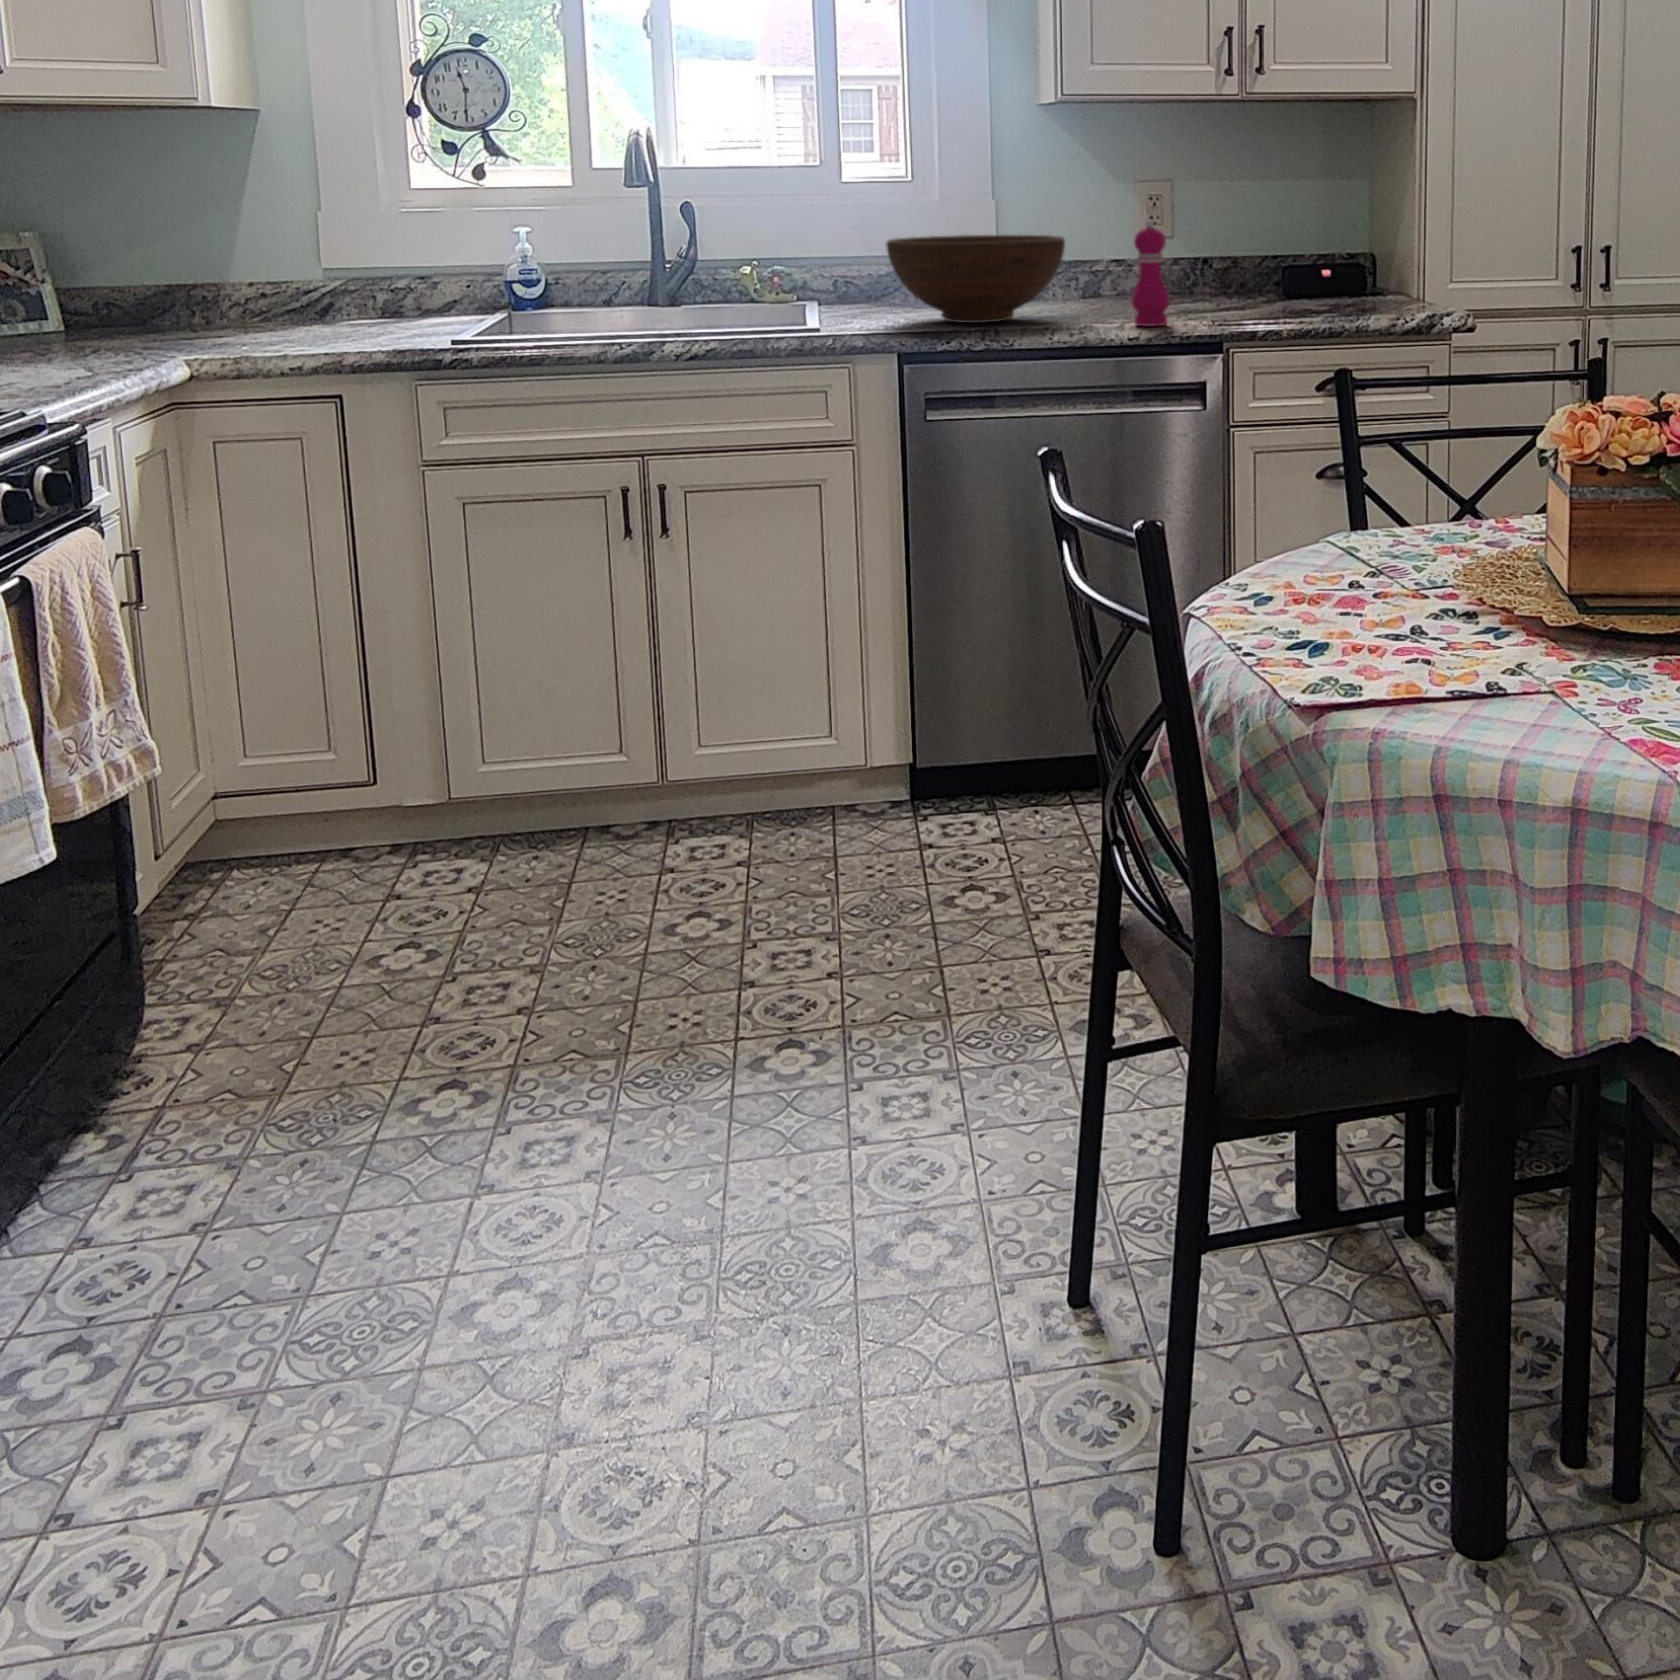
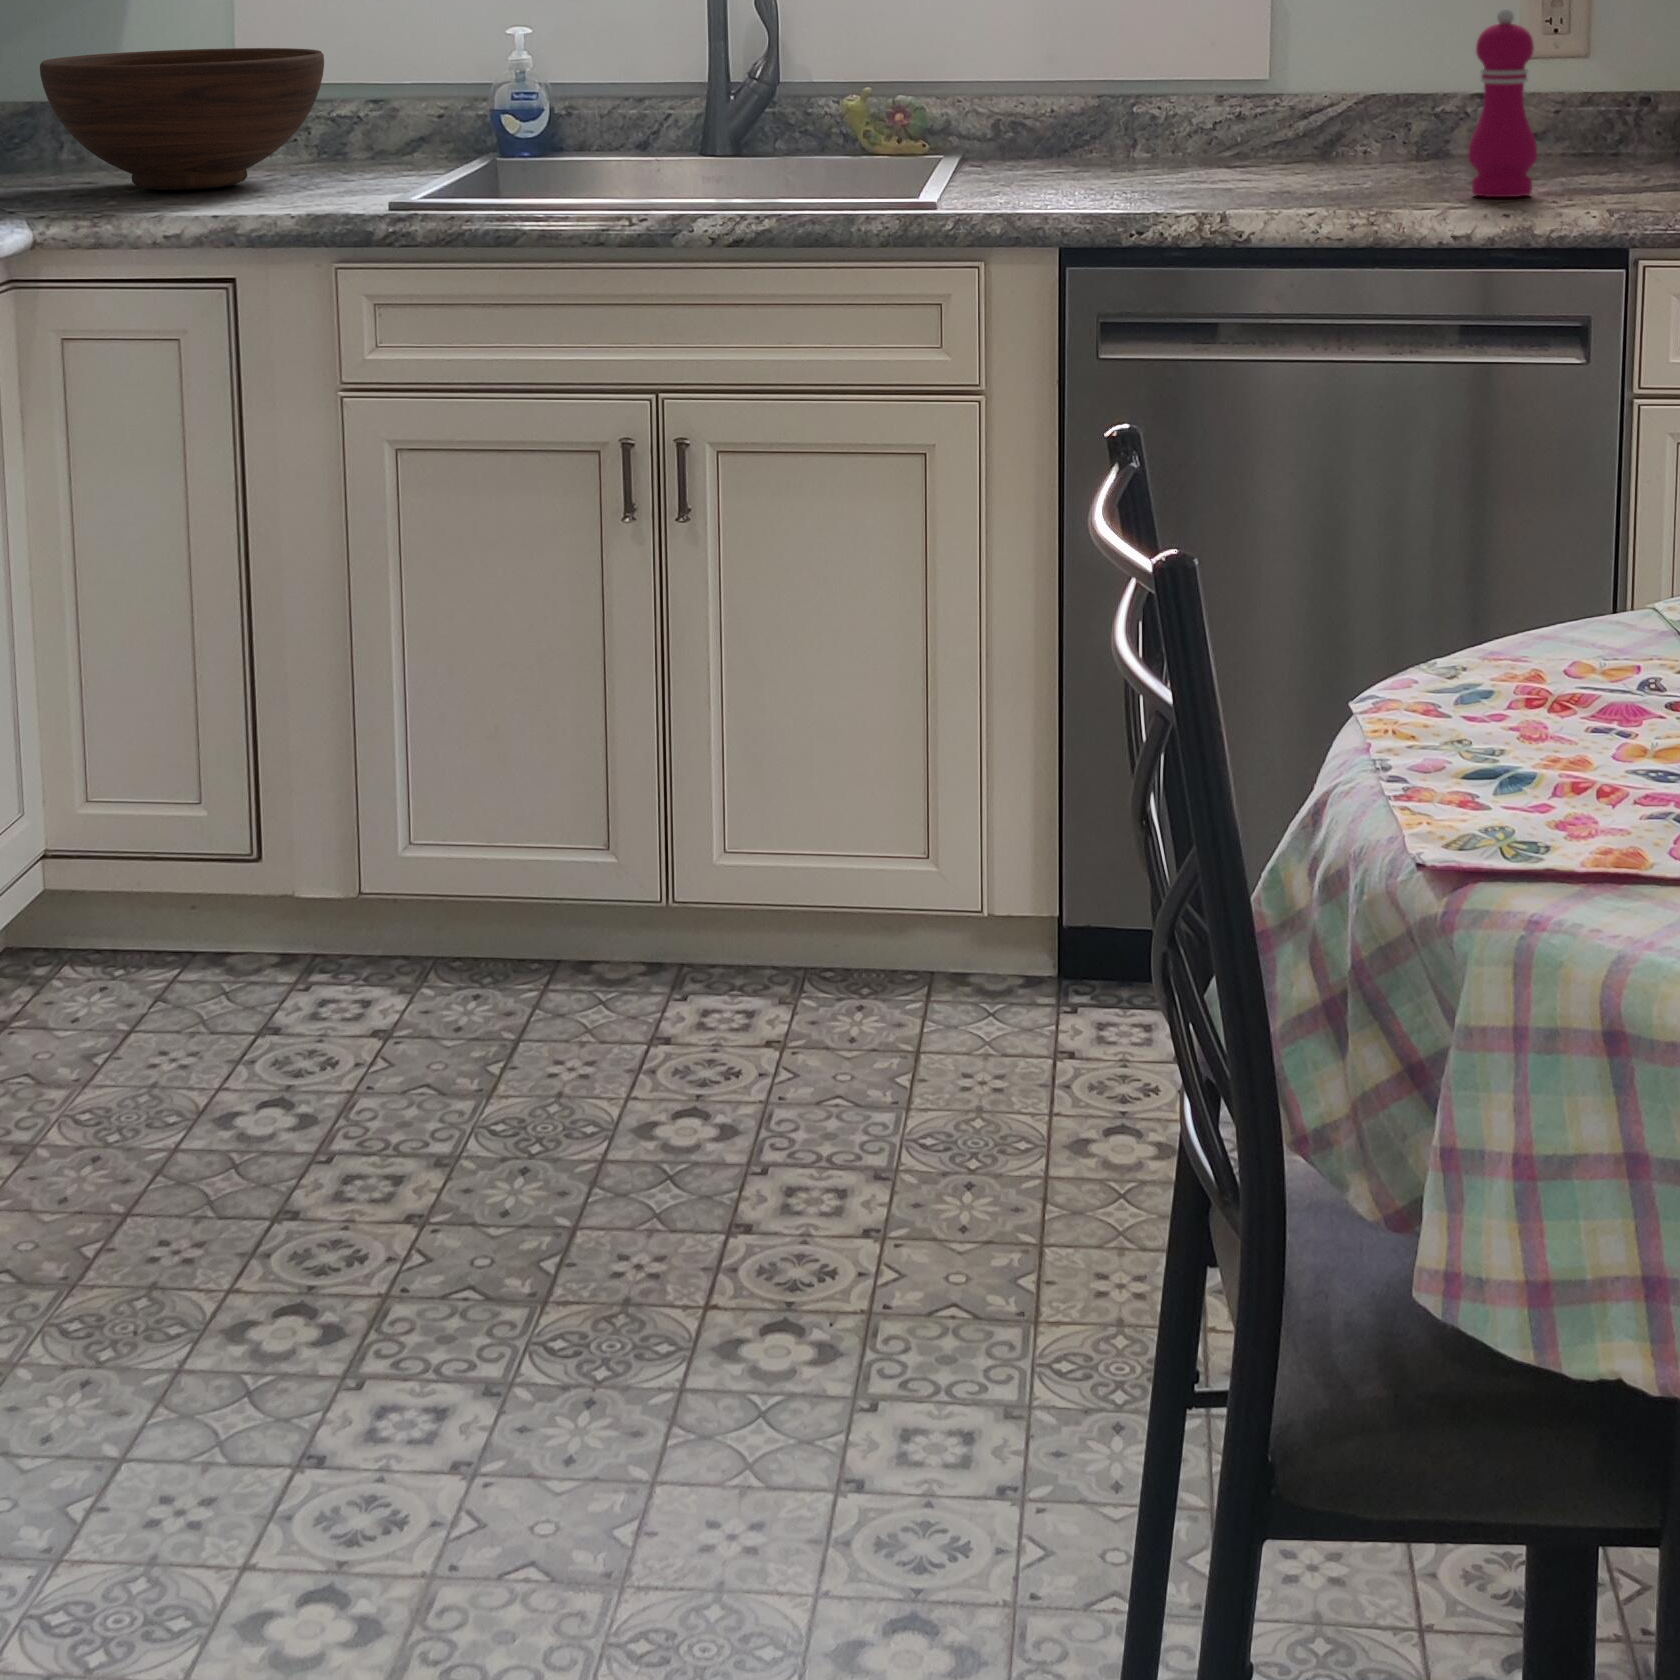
fruit bowl: present [886,235,1065,323] -> present [40,48,324,190]

